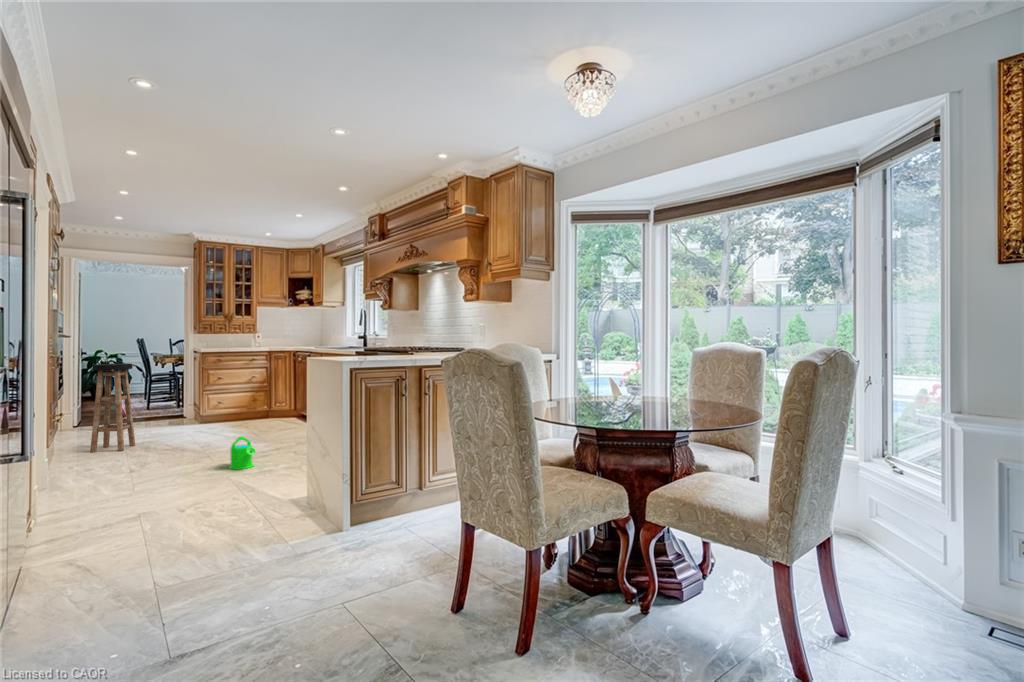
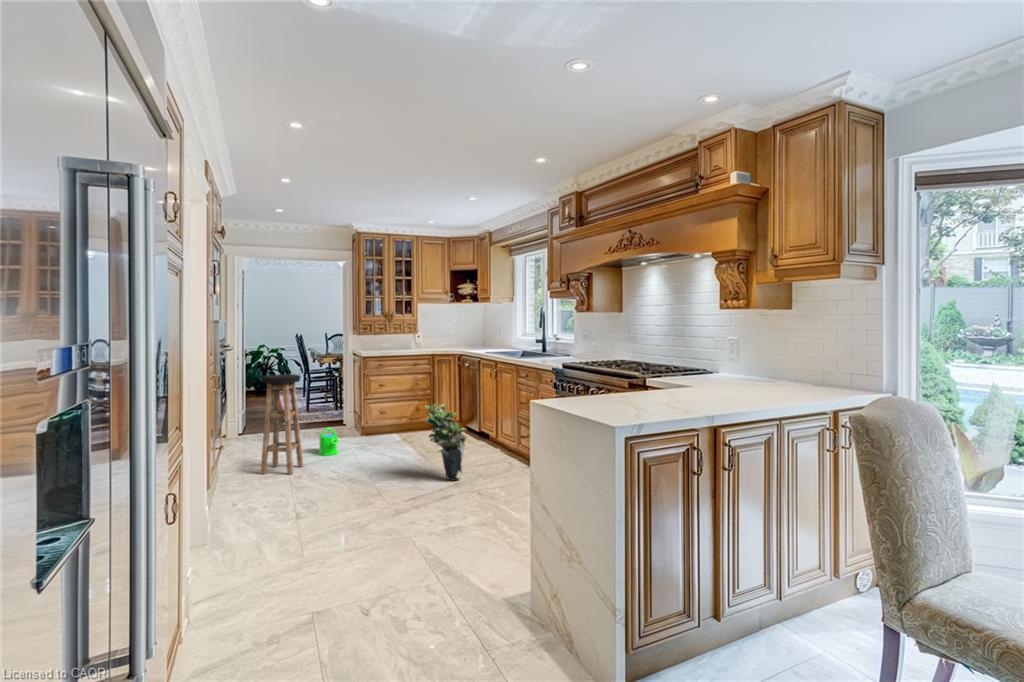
potted plant: none [250,383,290,447] -> present [425,404,467,481]
watering can: present [229,436,256,469] -> present [318,427,339,456]

